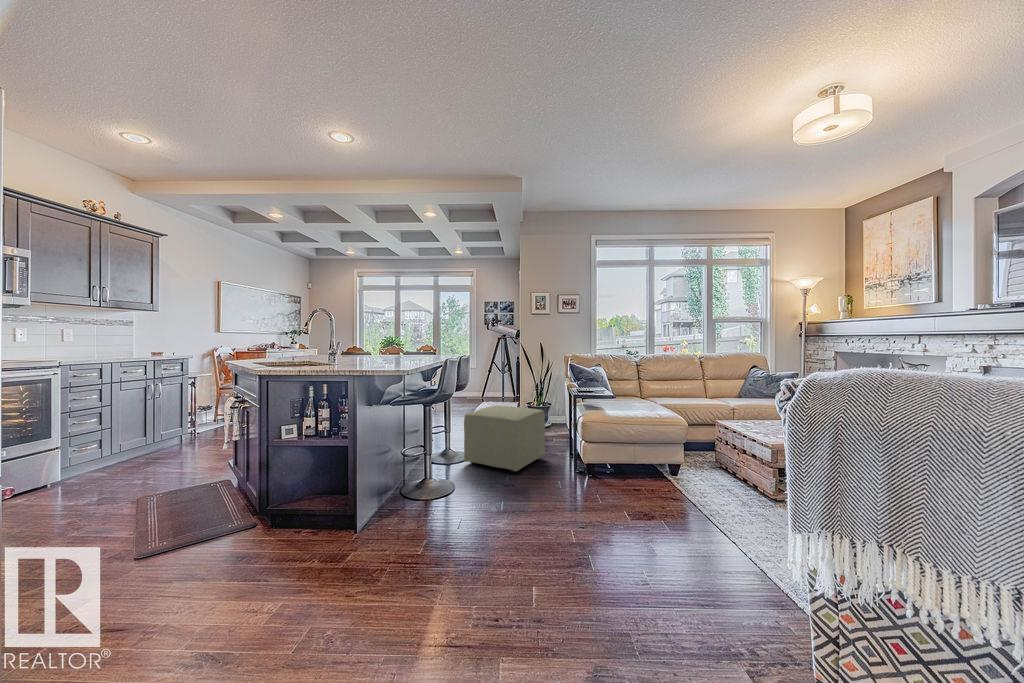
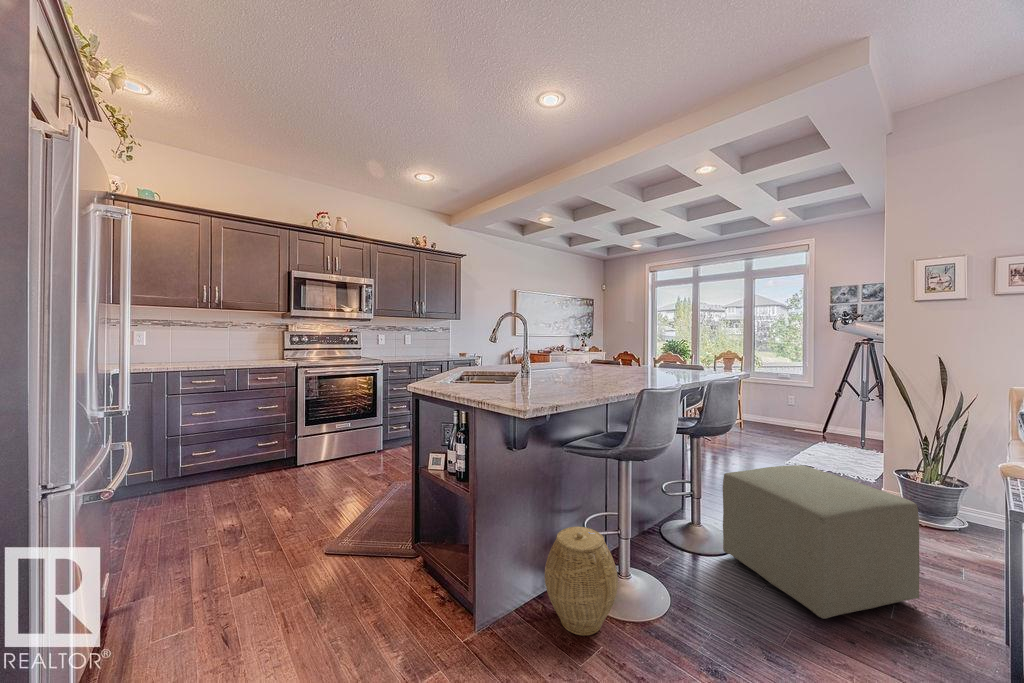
woven basket: none [385,455,432,518] -> present [545,527,618,636]

